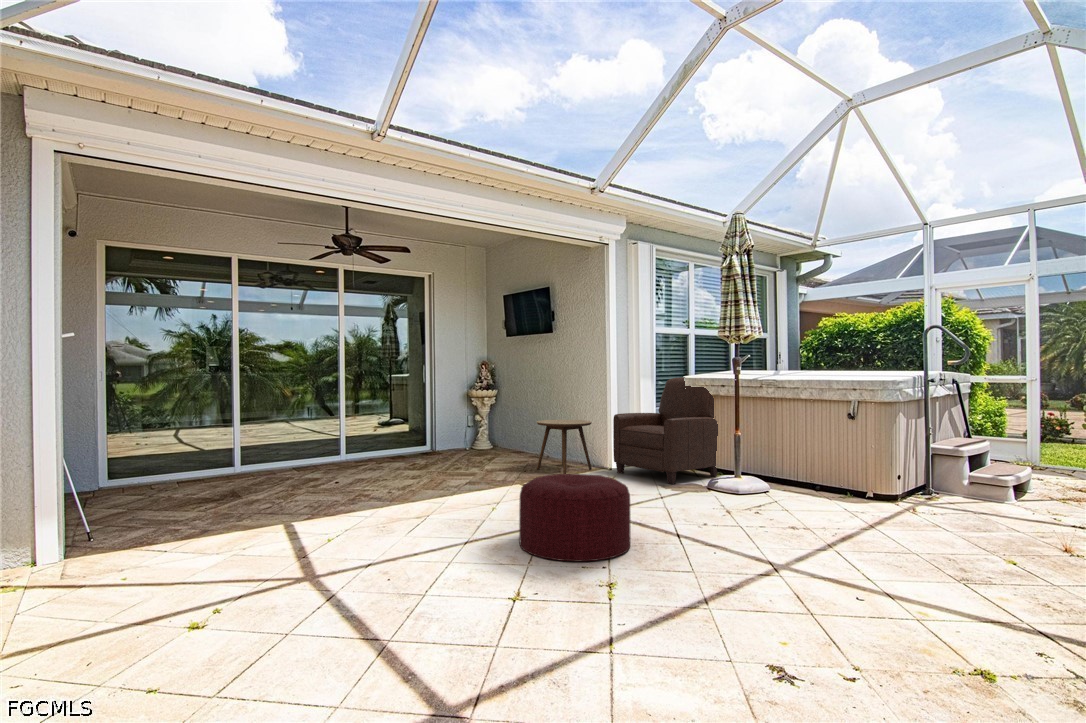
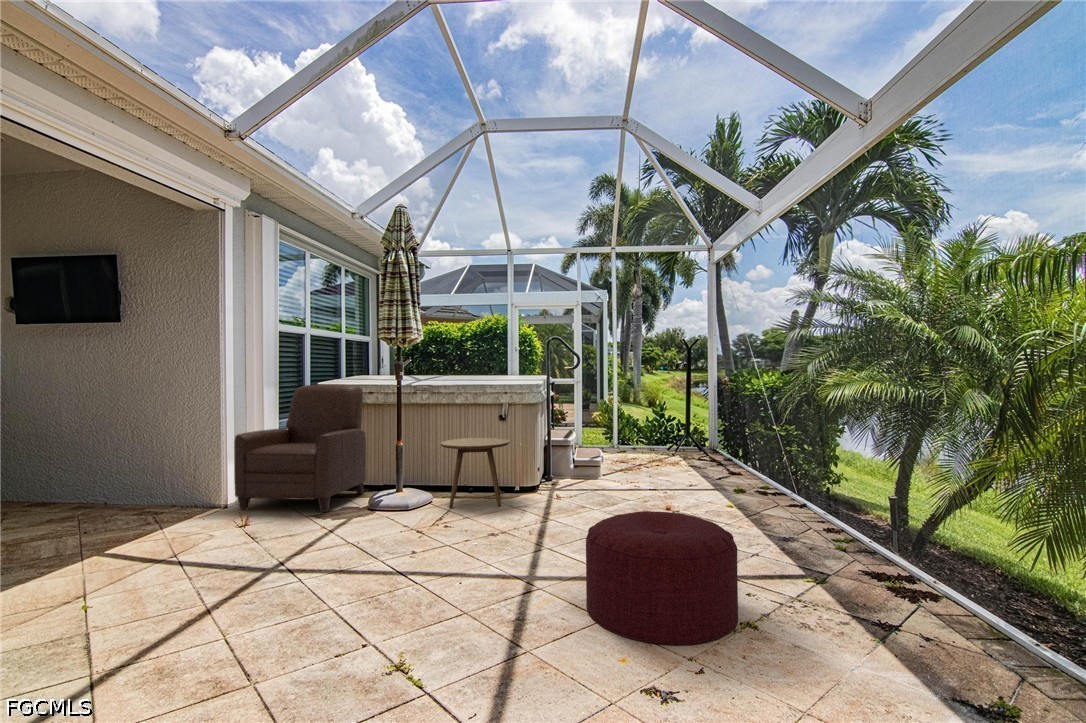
side table: present [537,419,592,474] -> present [440,438,510,508]
ottoman: present [519,474,631,561] -> present [586,511,738,645]

